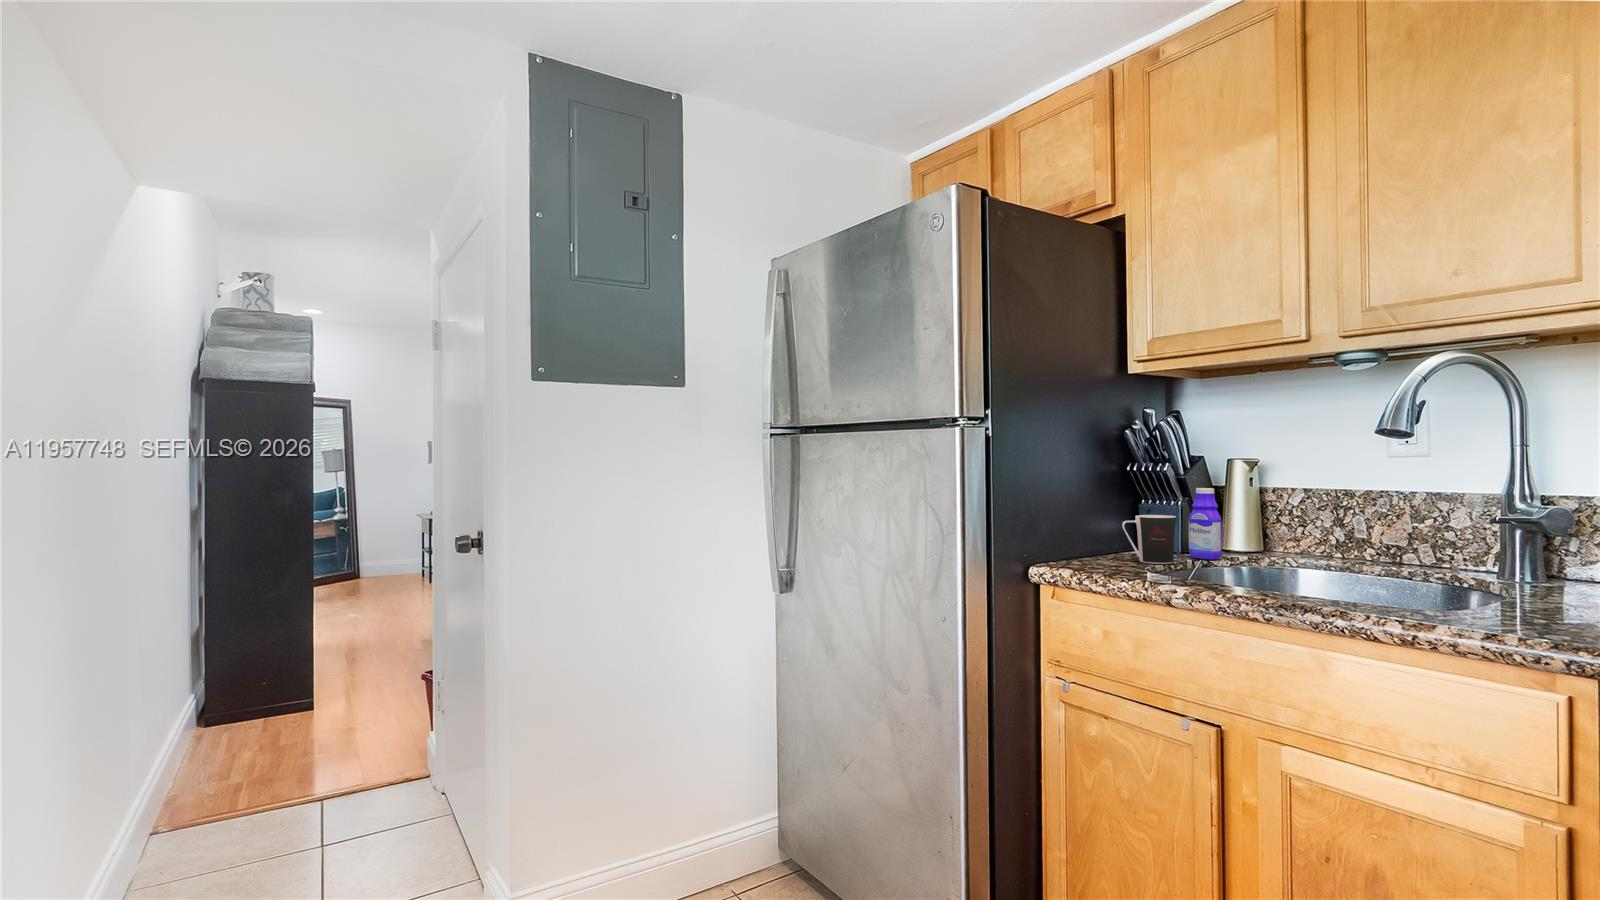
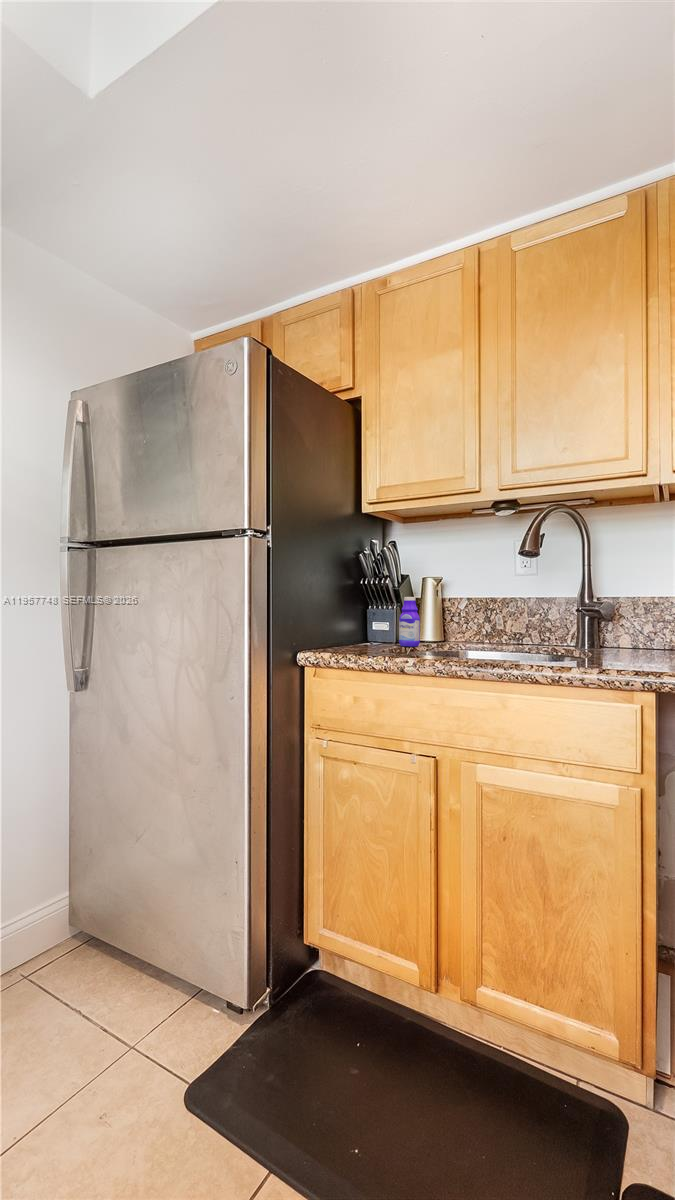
coffee cup: present [1122,515,1176,564] -> none [359,615,395,649]

